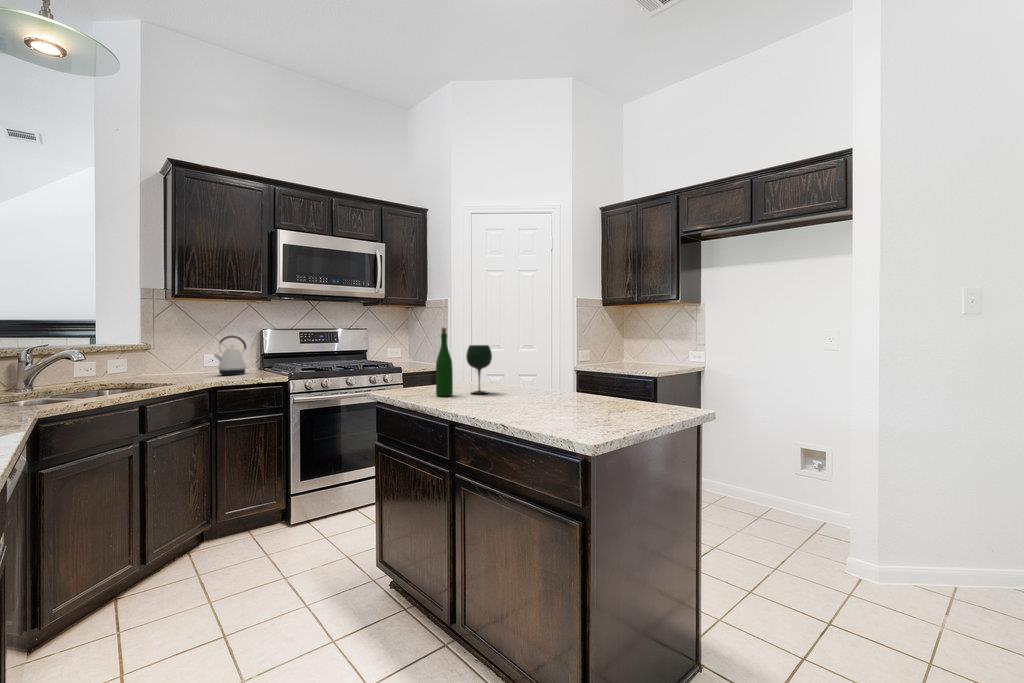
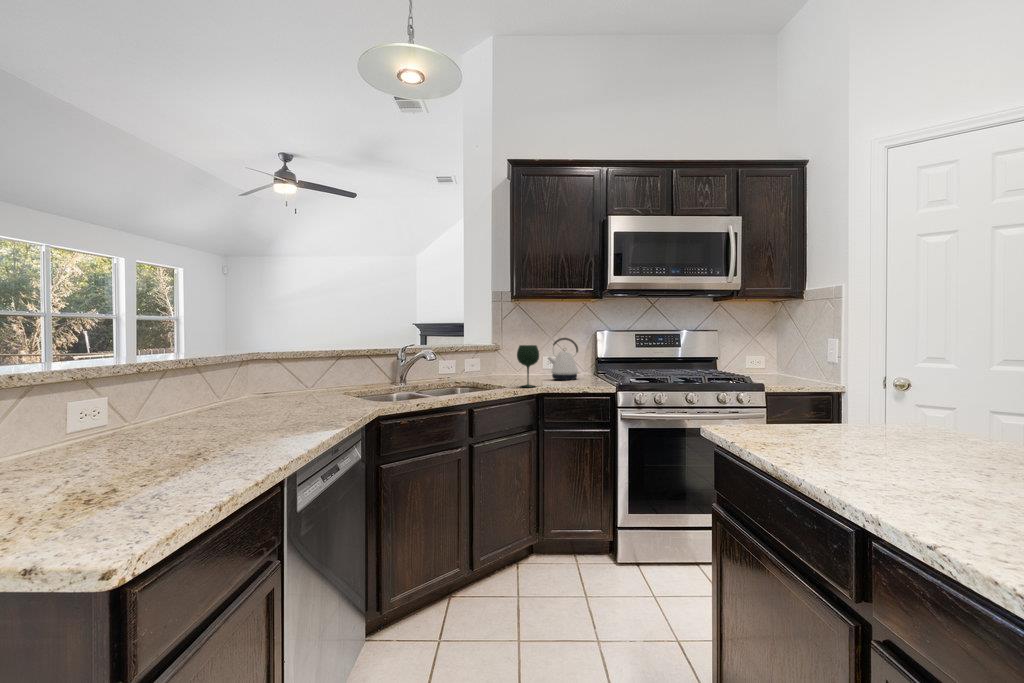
wine bottle: present [436,328,453,396] -> none [825,323,862,449]
wine glass: present [466,345,492,394] -> present [517,345,539,387]

